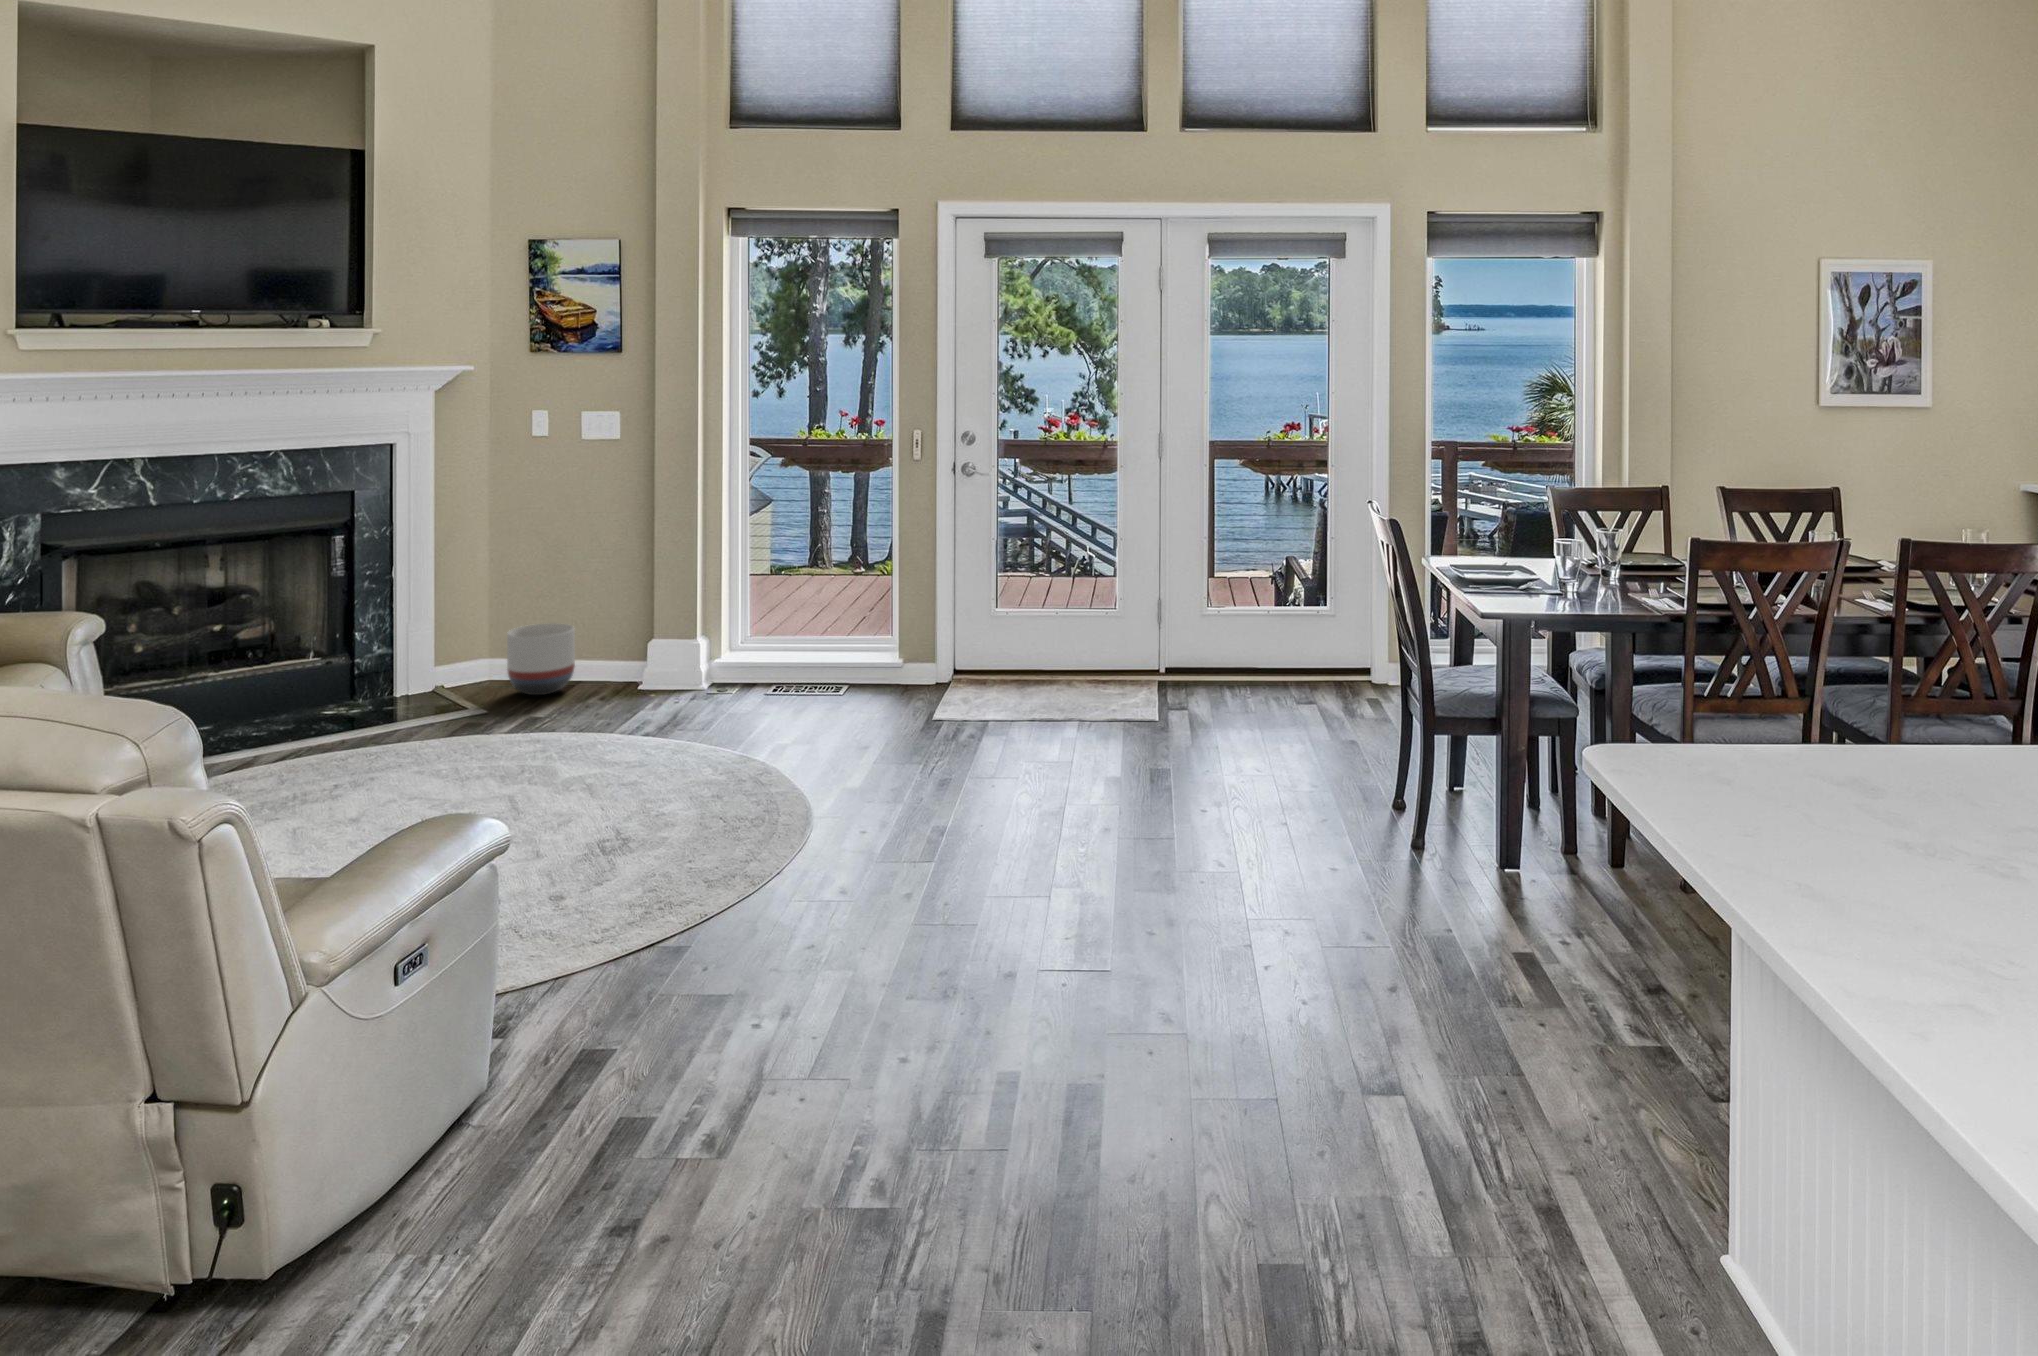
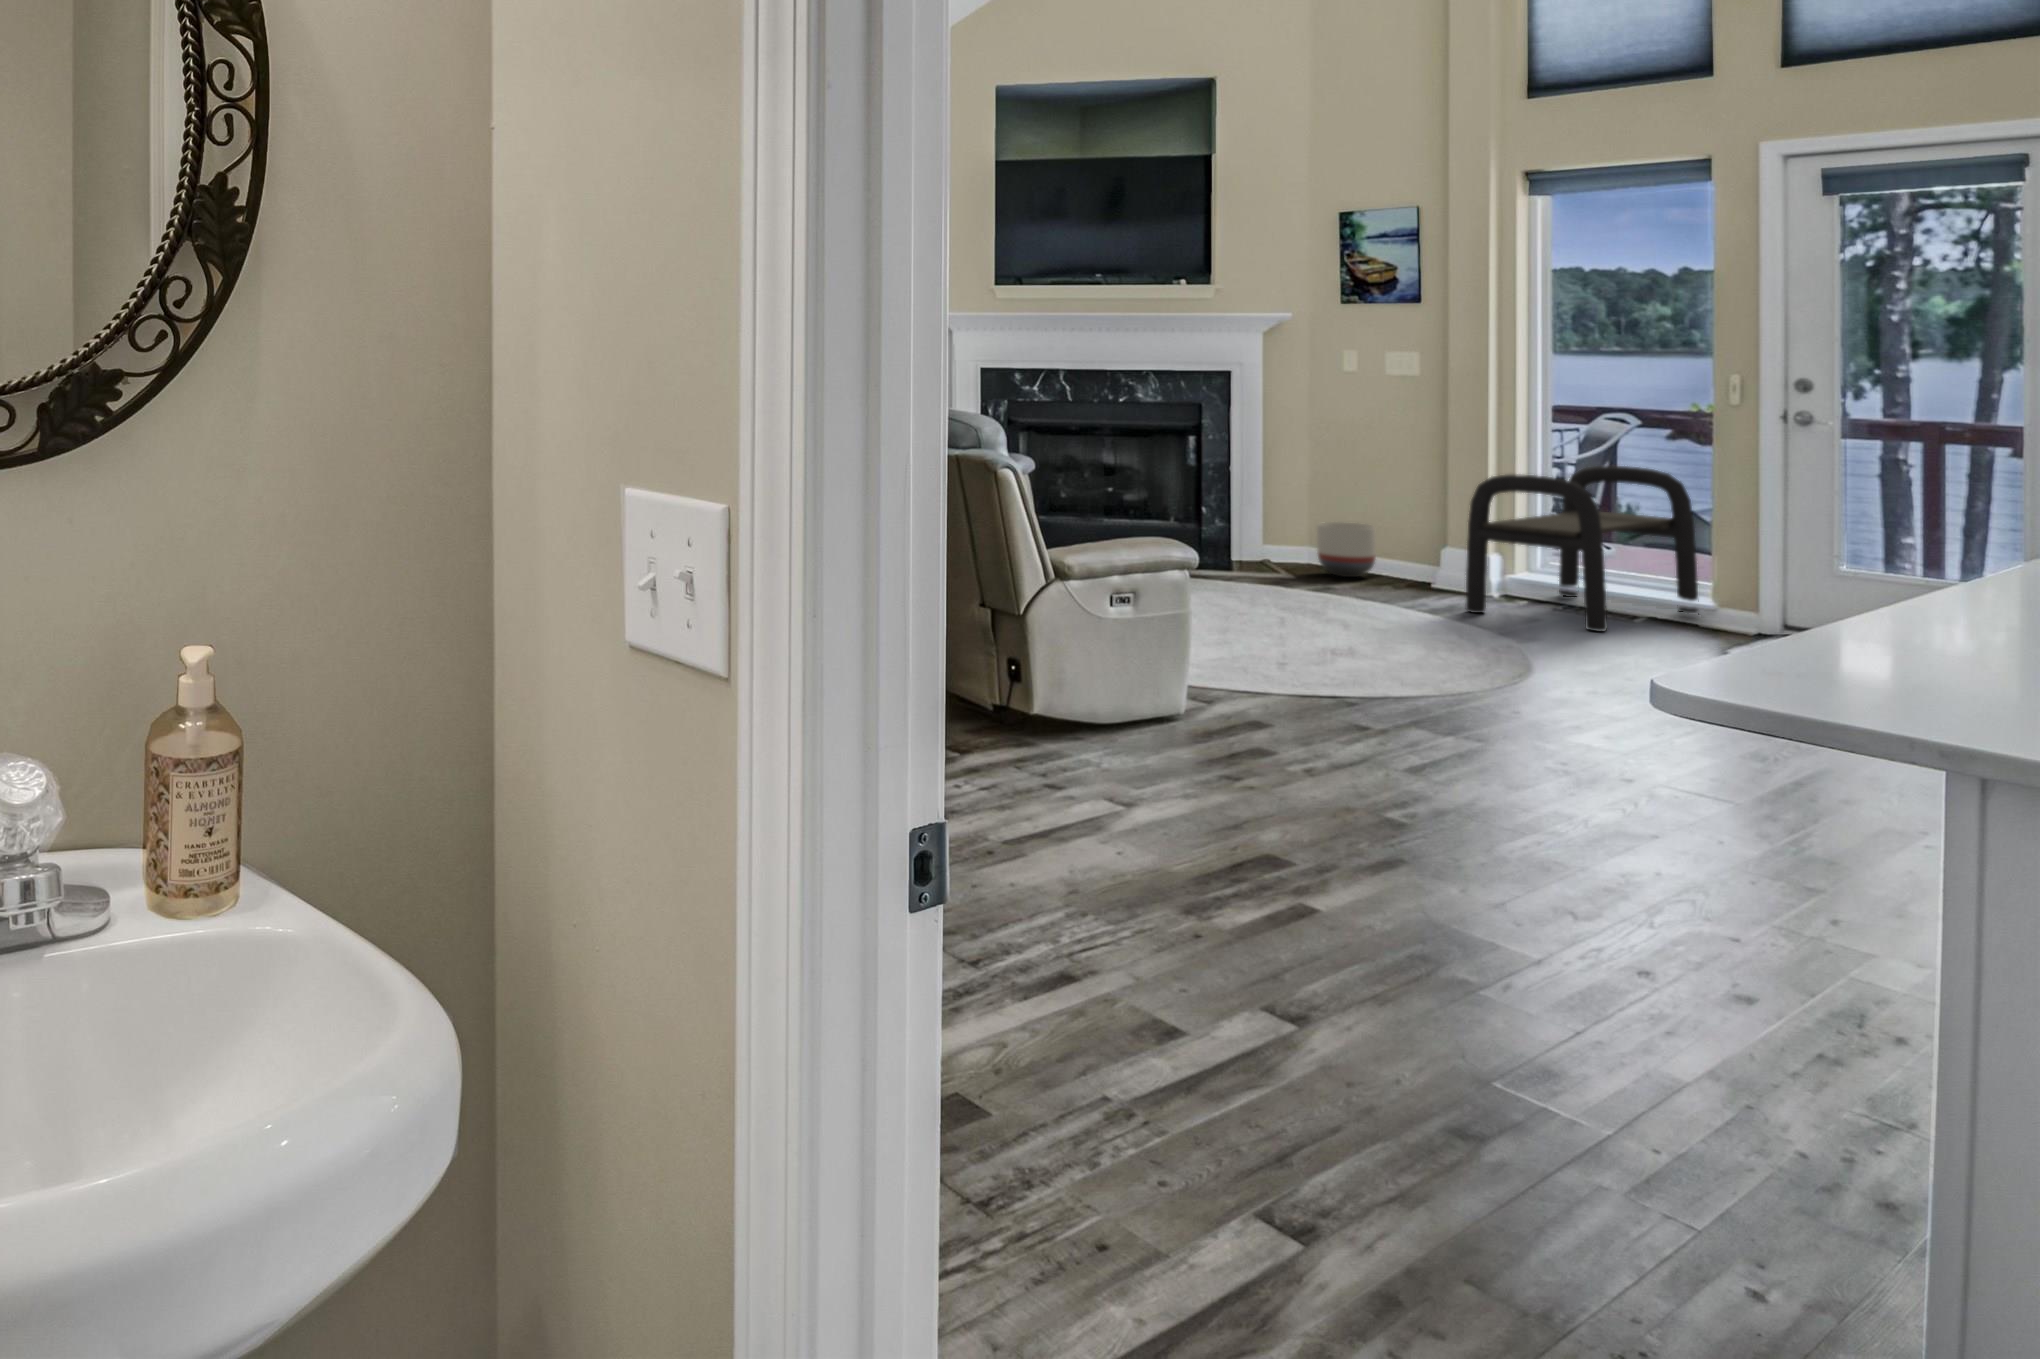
bench: none [699,531,887,730] -> present [1466,466,1698,631]

